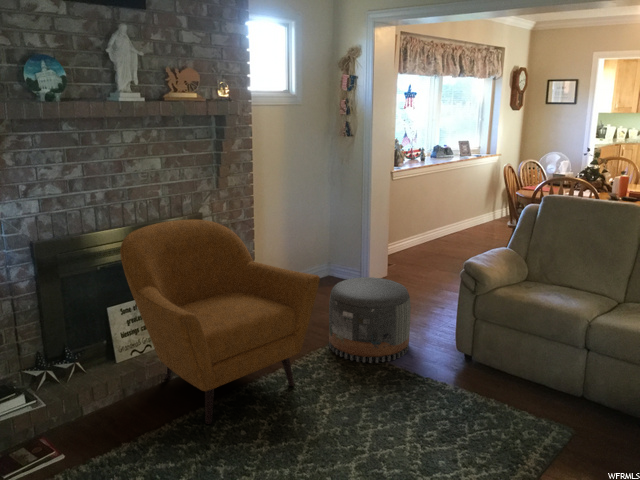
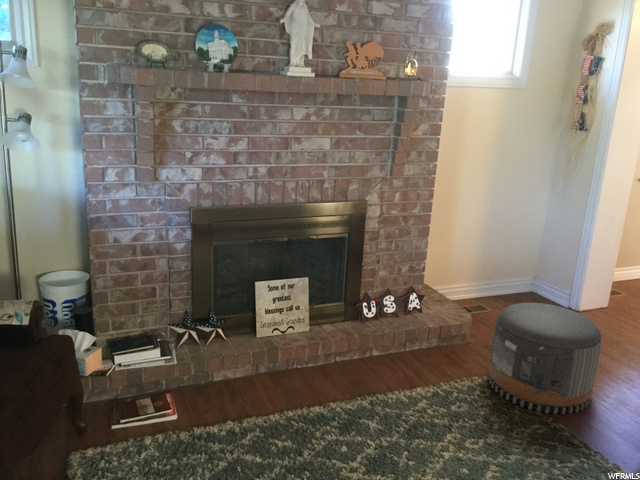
armchair: present [120,220,320,424] -> none [268,205,473,428]

